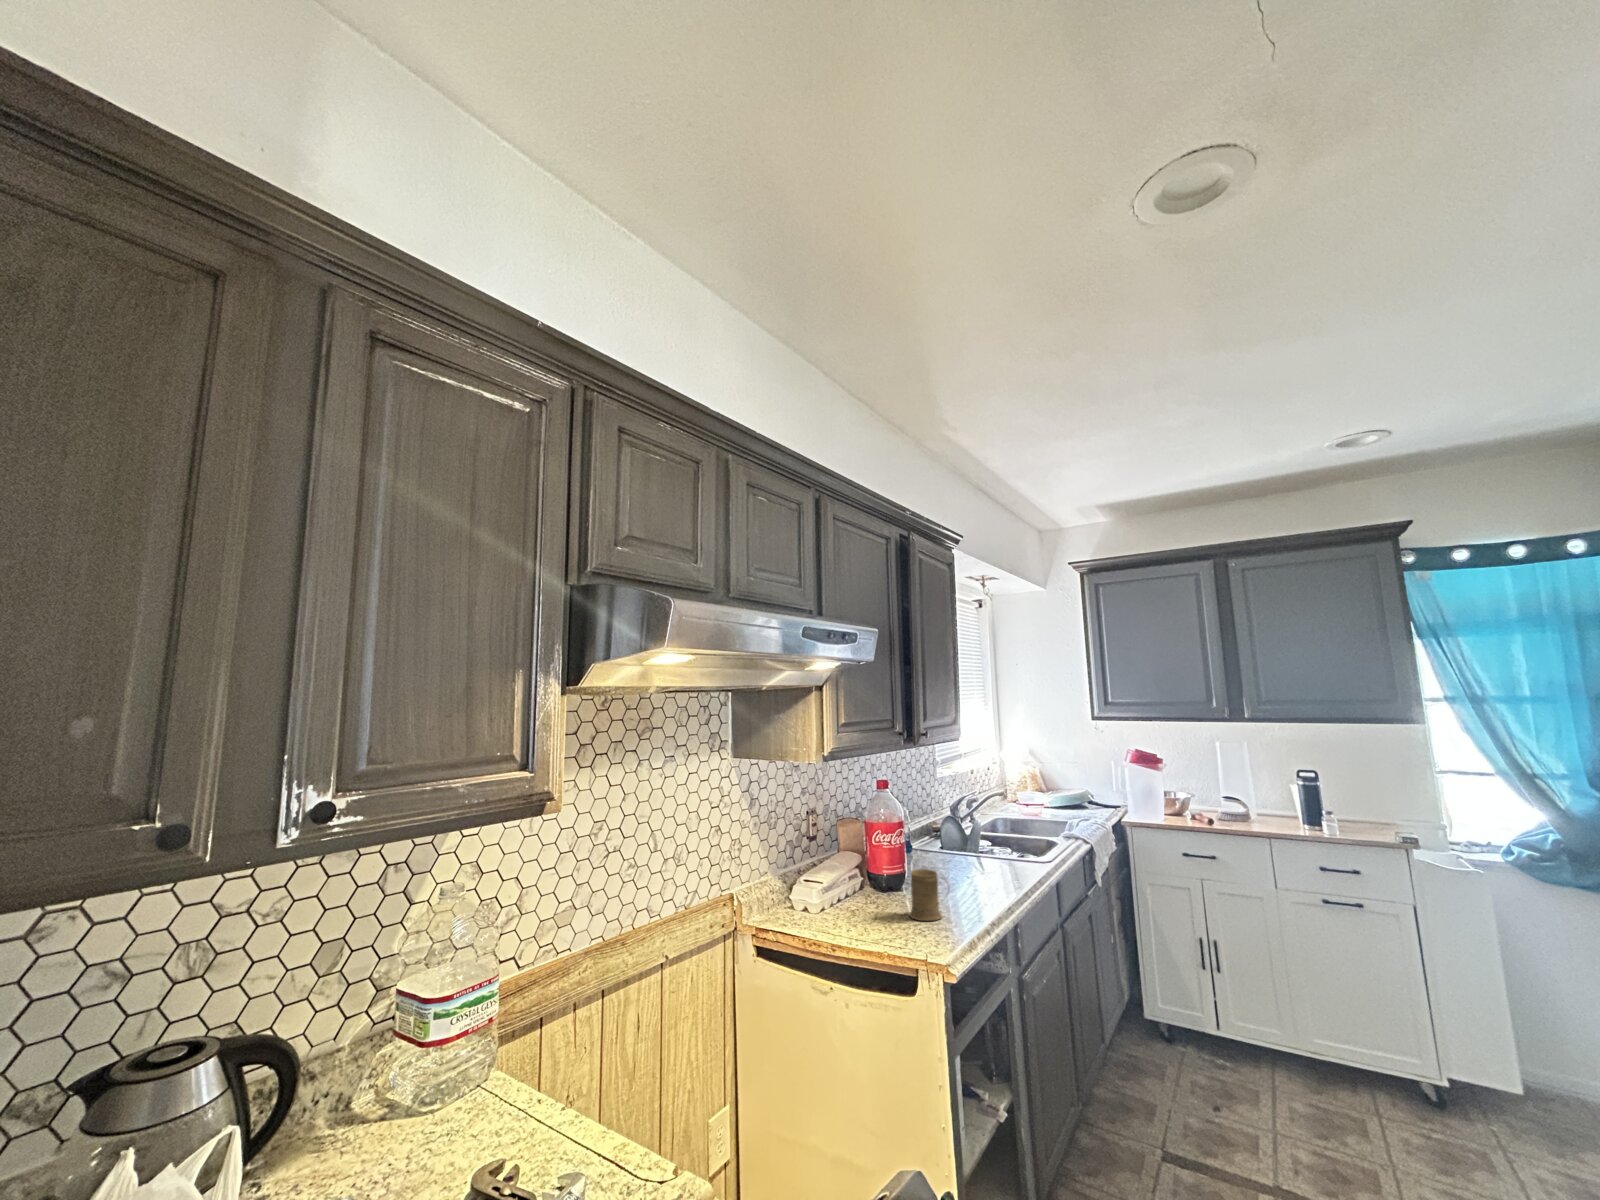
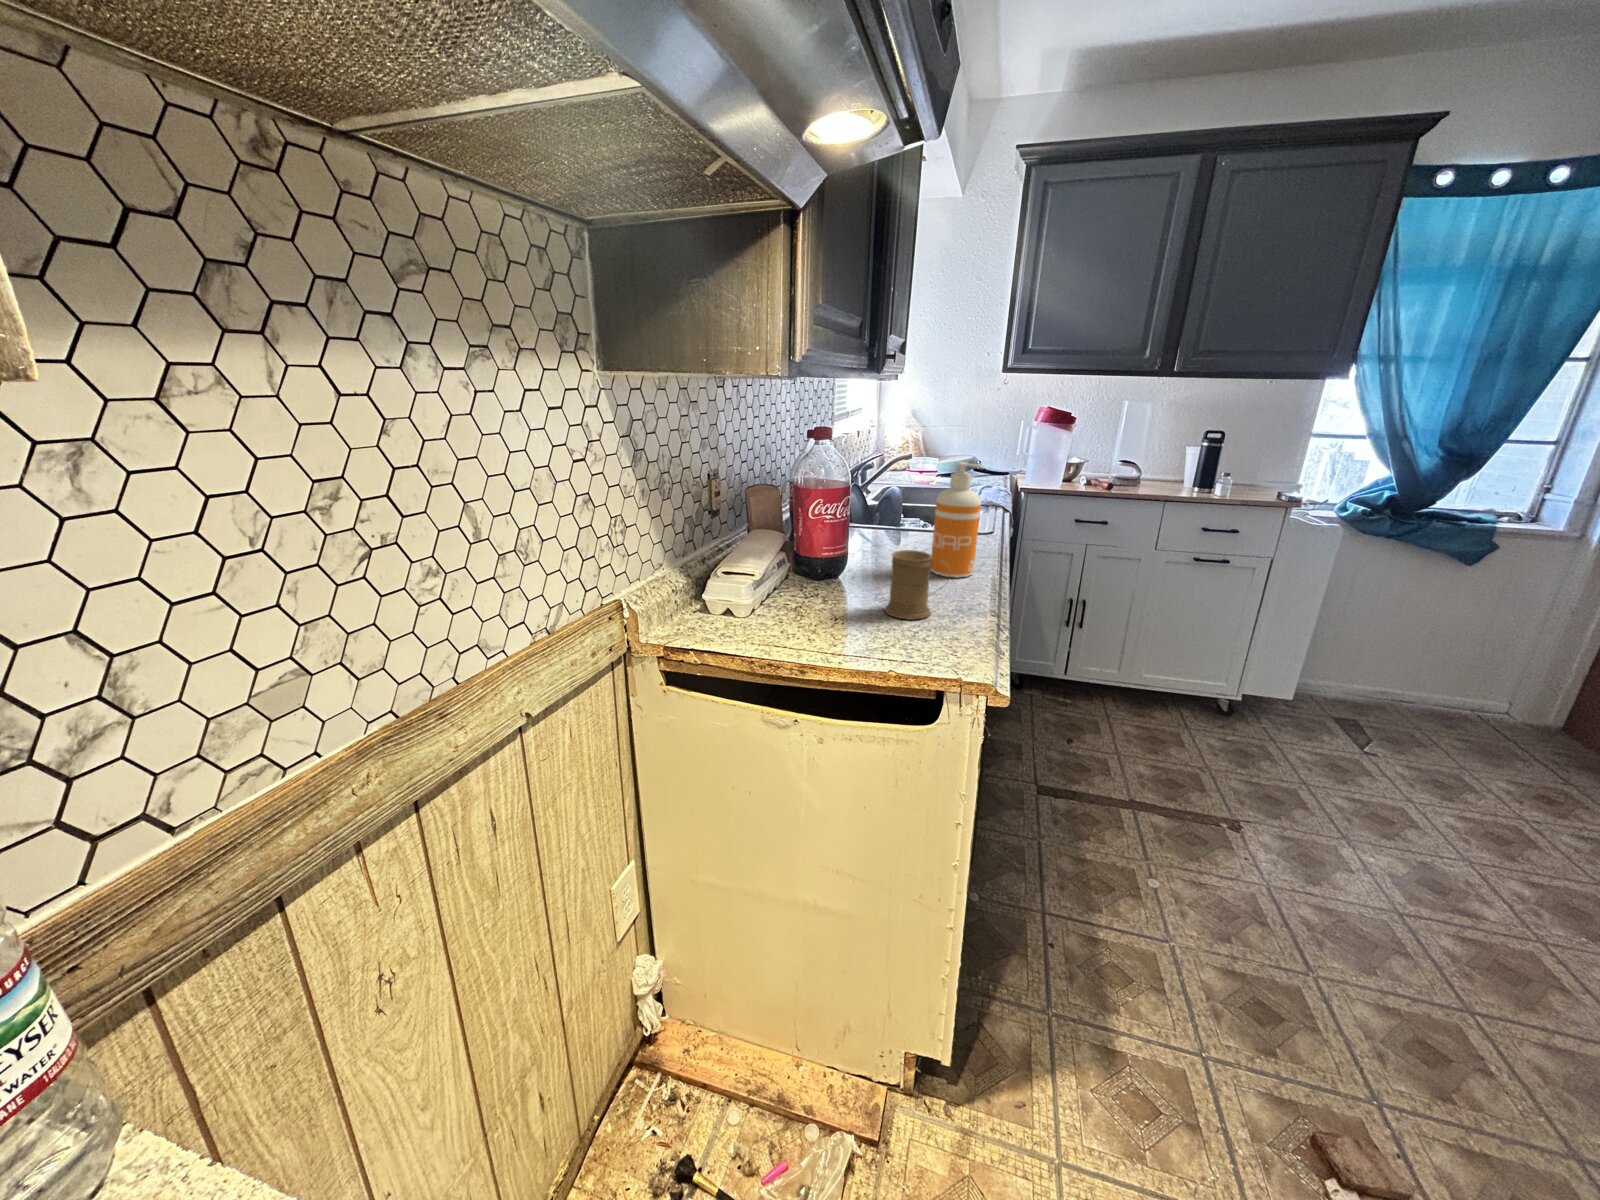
soap dispenser: none [962,806,999,895] -> present [930,462,983,577]

